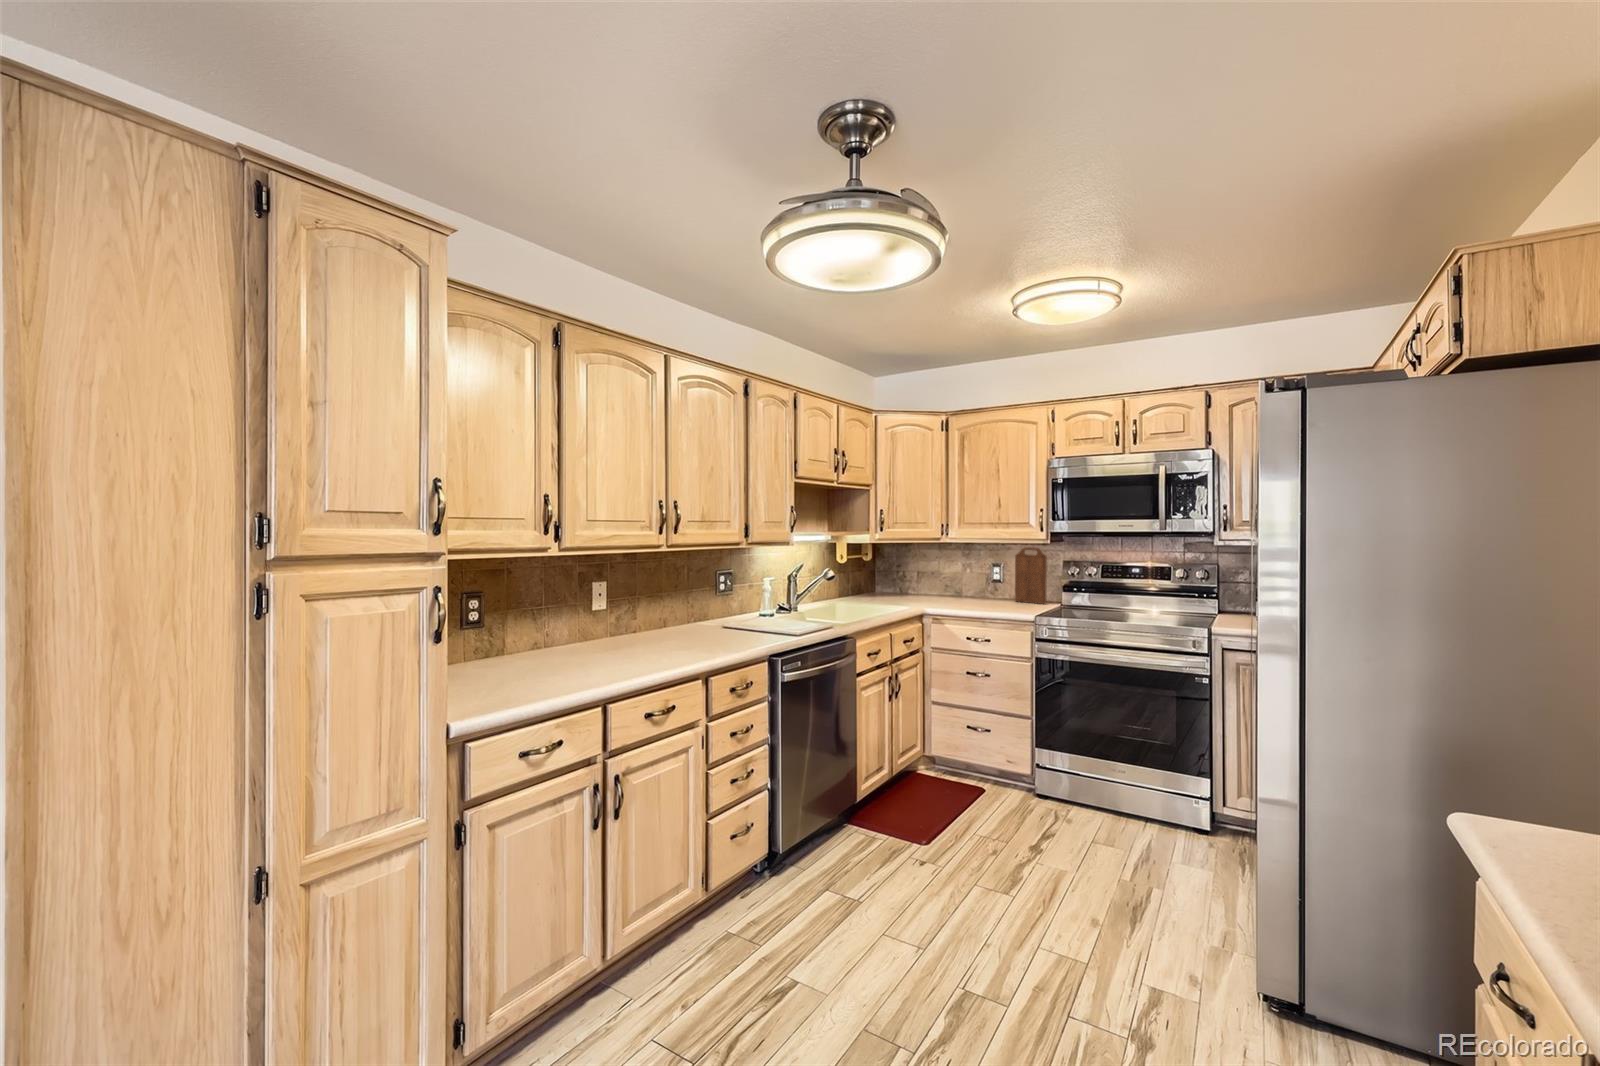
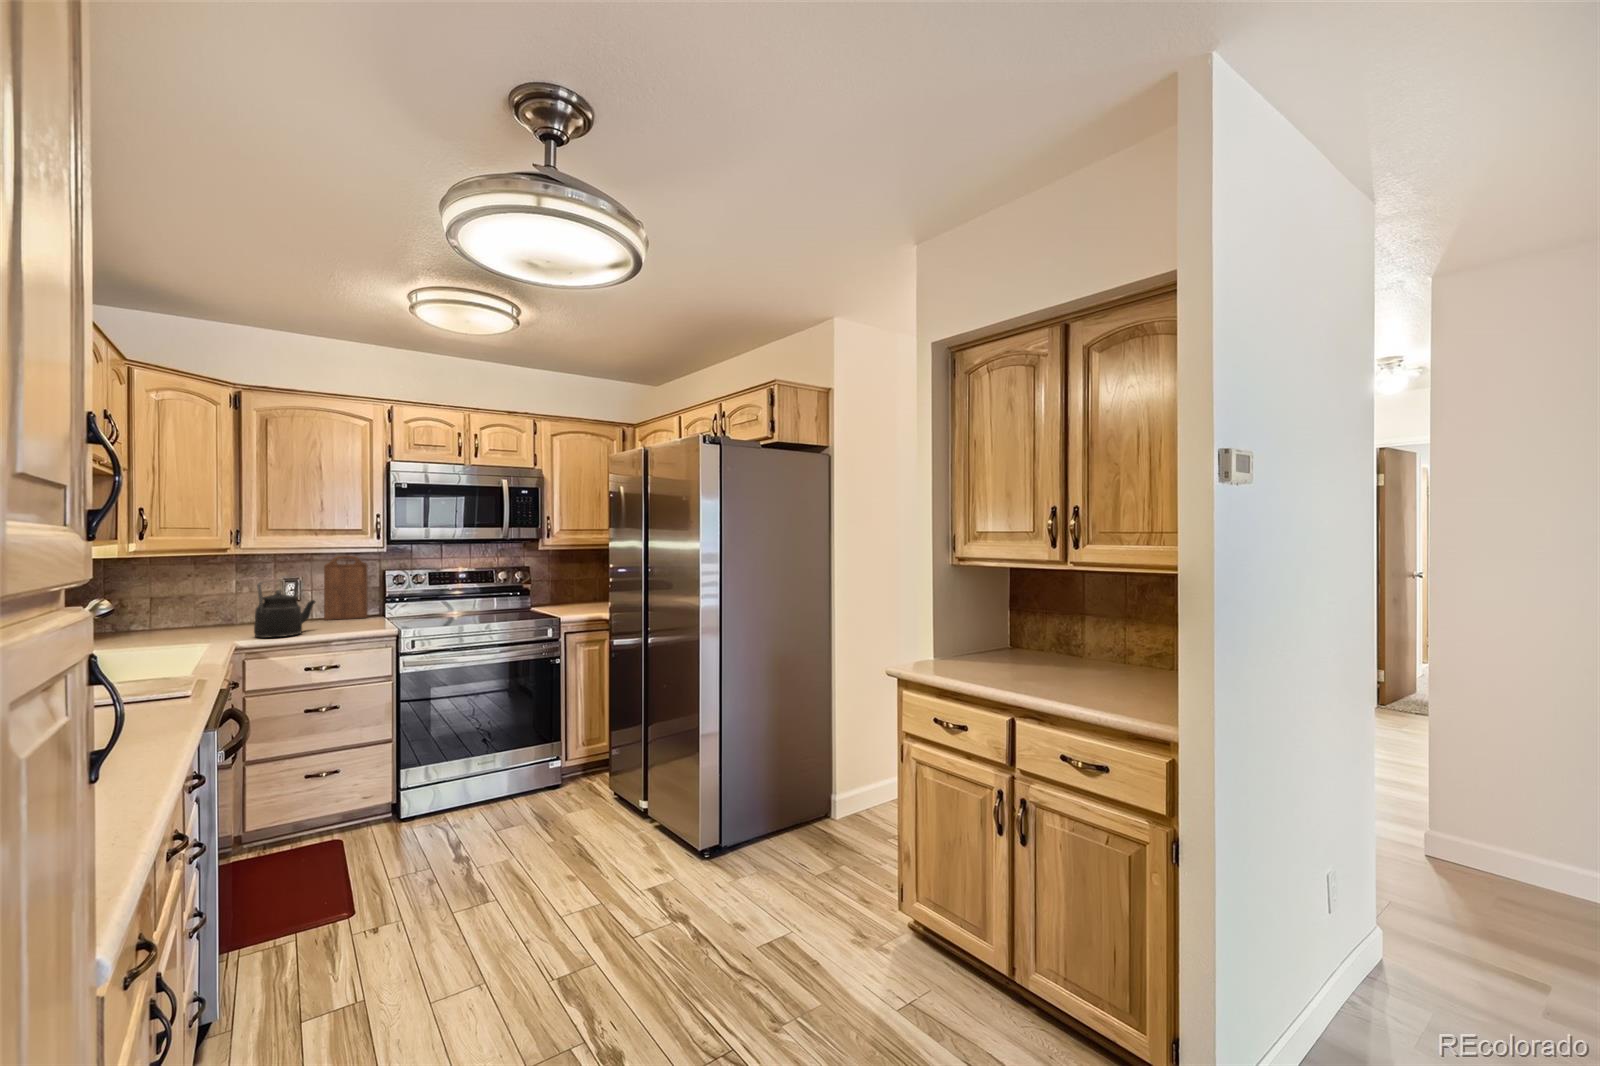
kettle: none [945,565,992,610] -> present [254,580,315,638]

